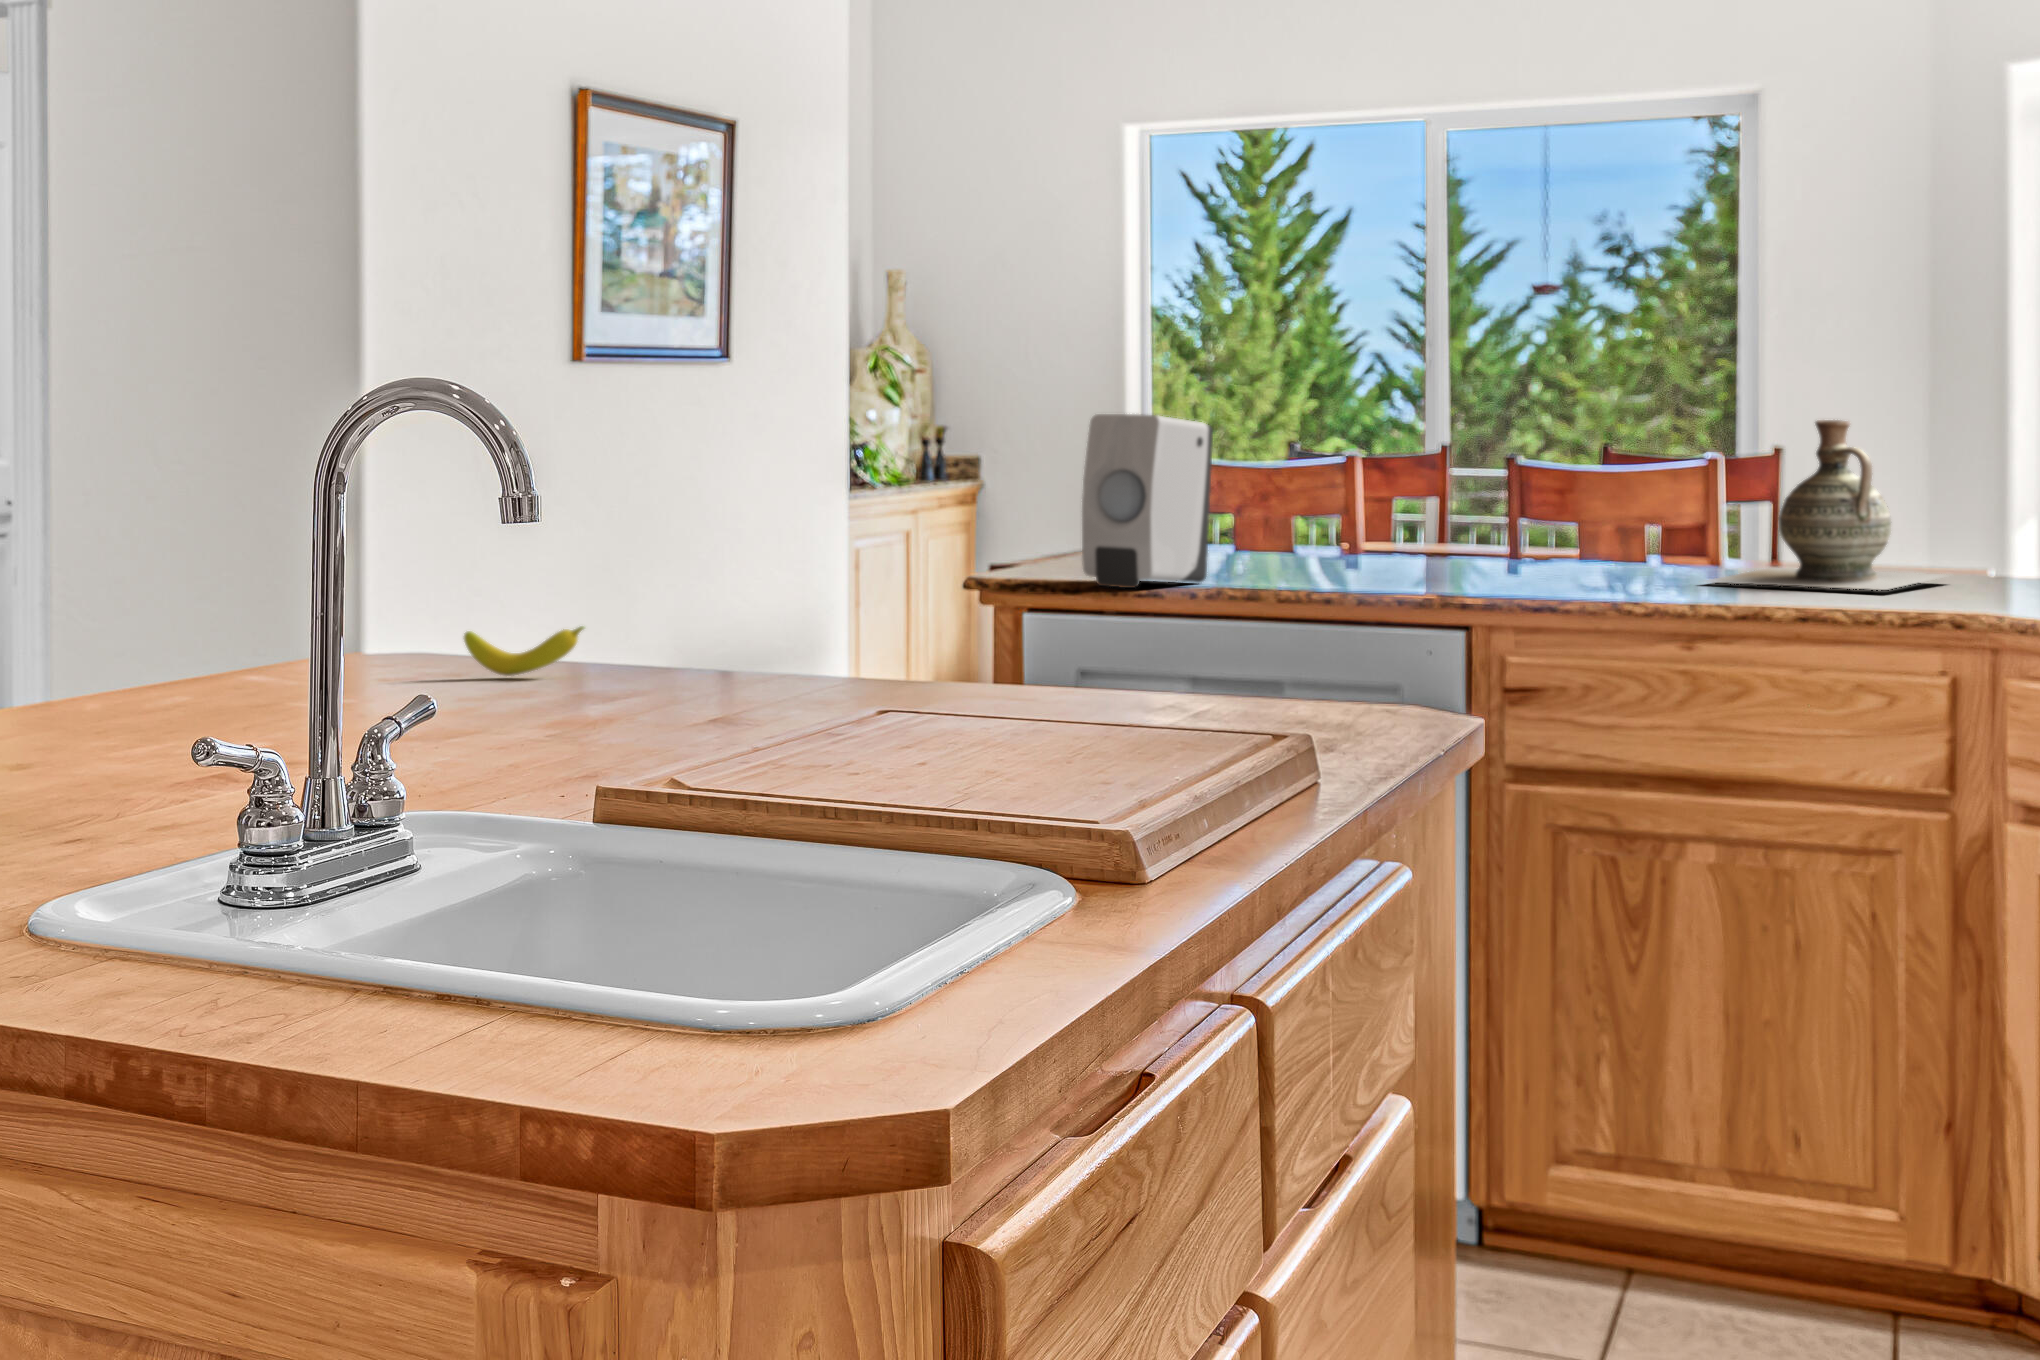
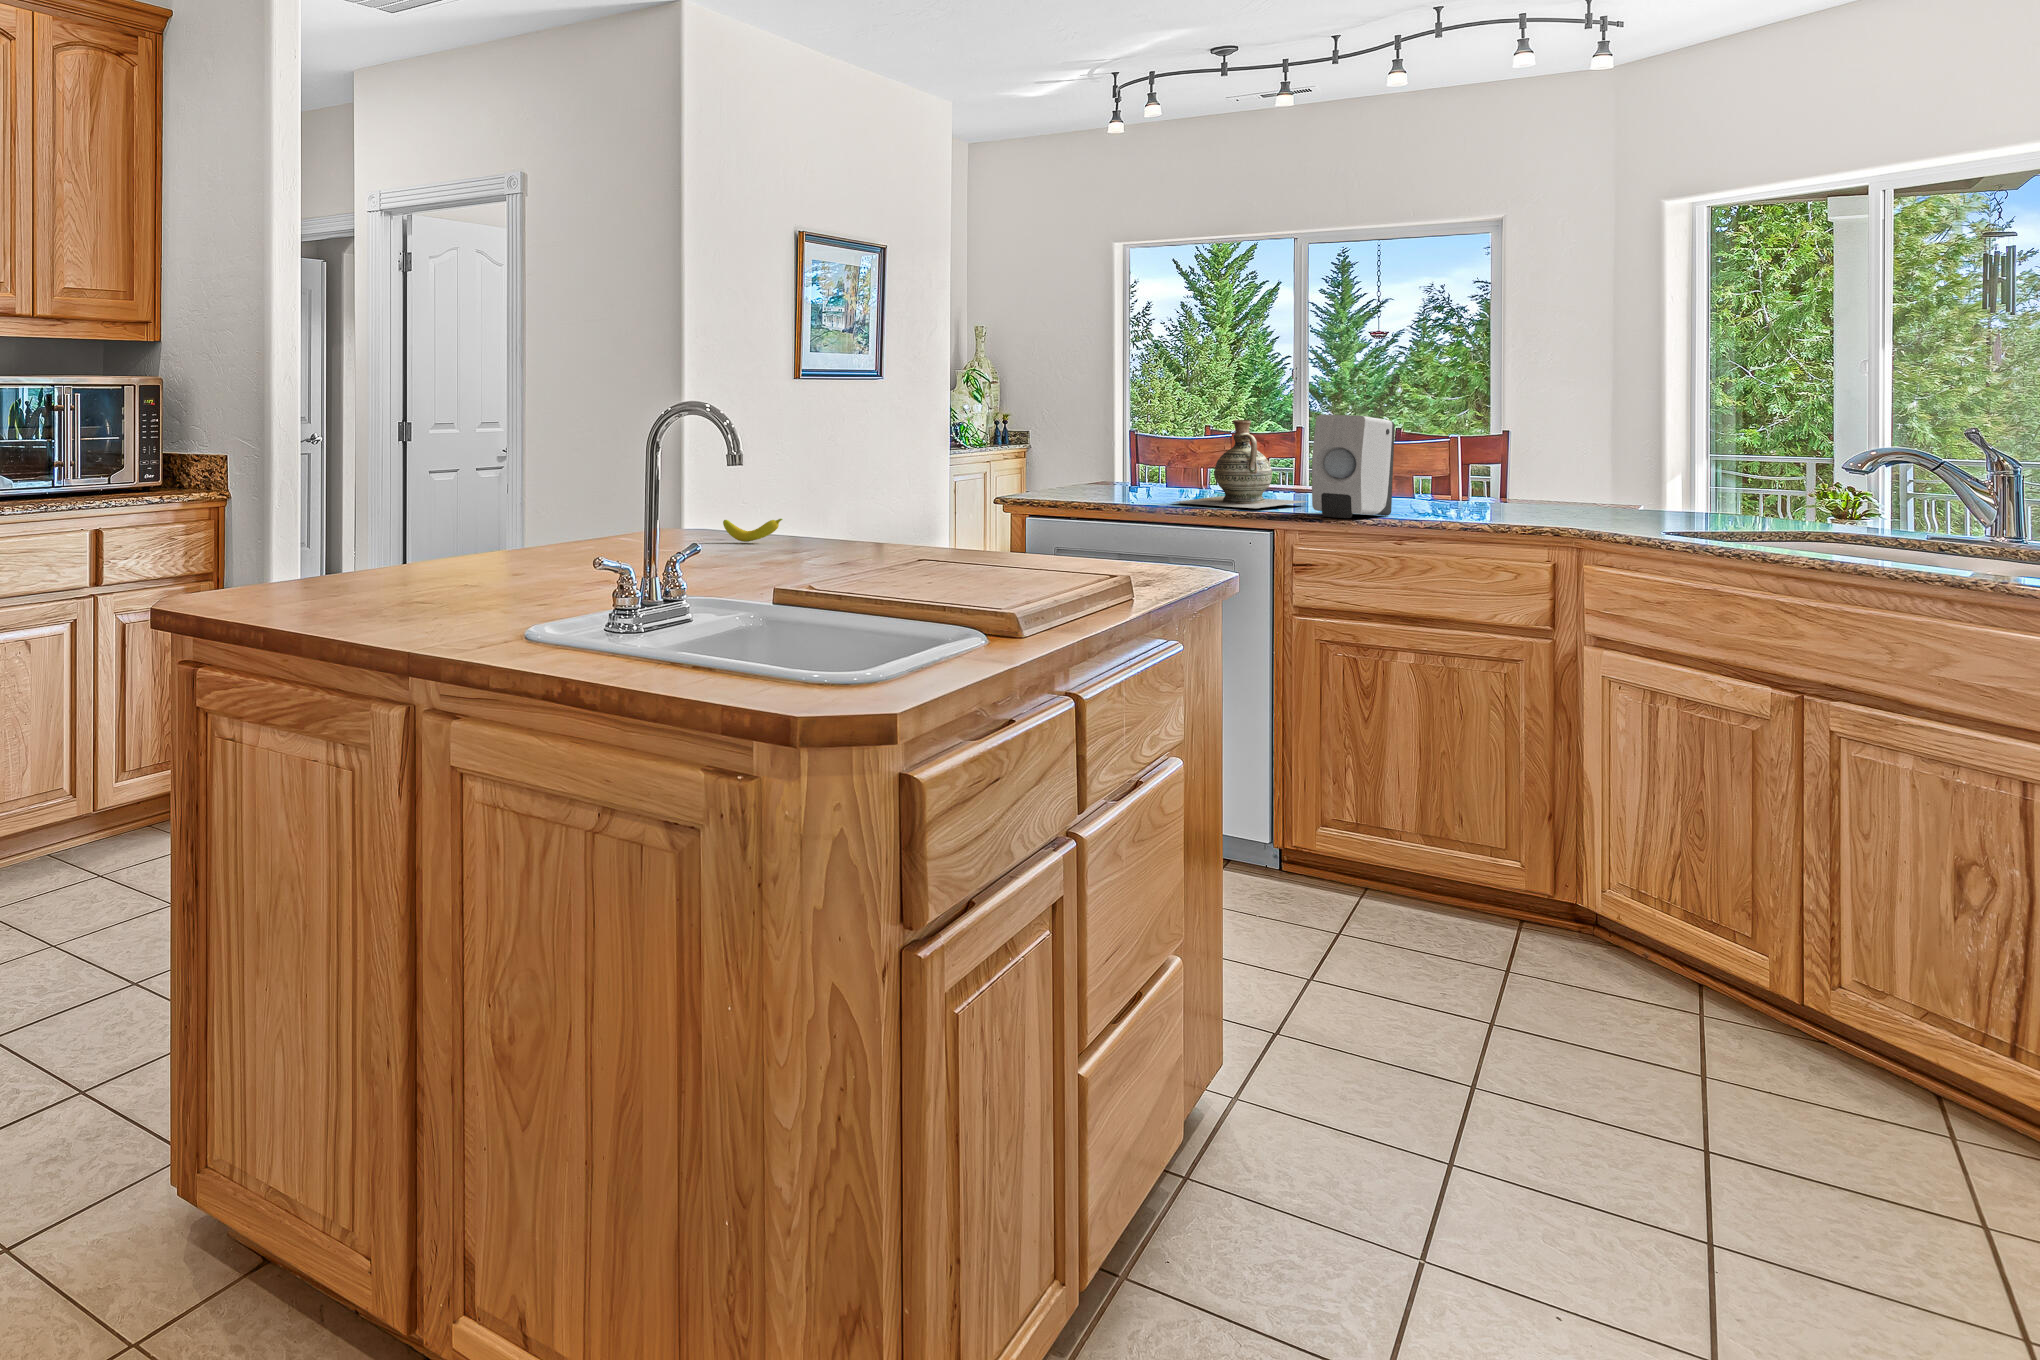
soap dispenser: present [1082,414,1213,588] -> present [1312,415,1395,518]
ceramic jug: present [1709,420,1945,590] -> present [1173,420,1306,508]

